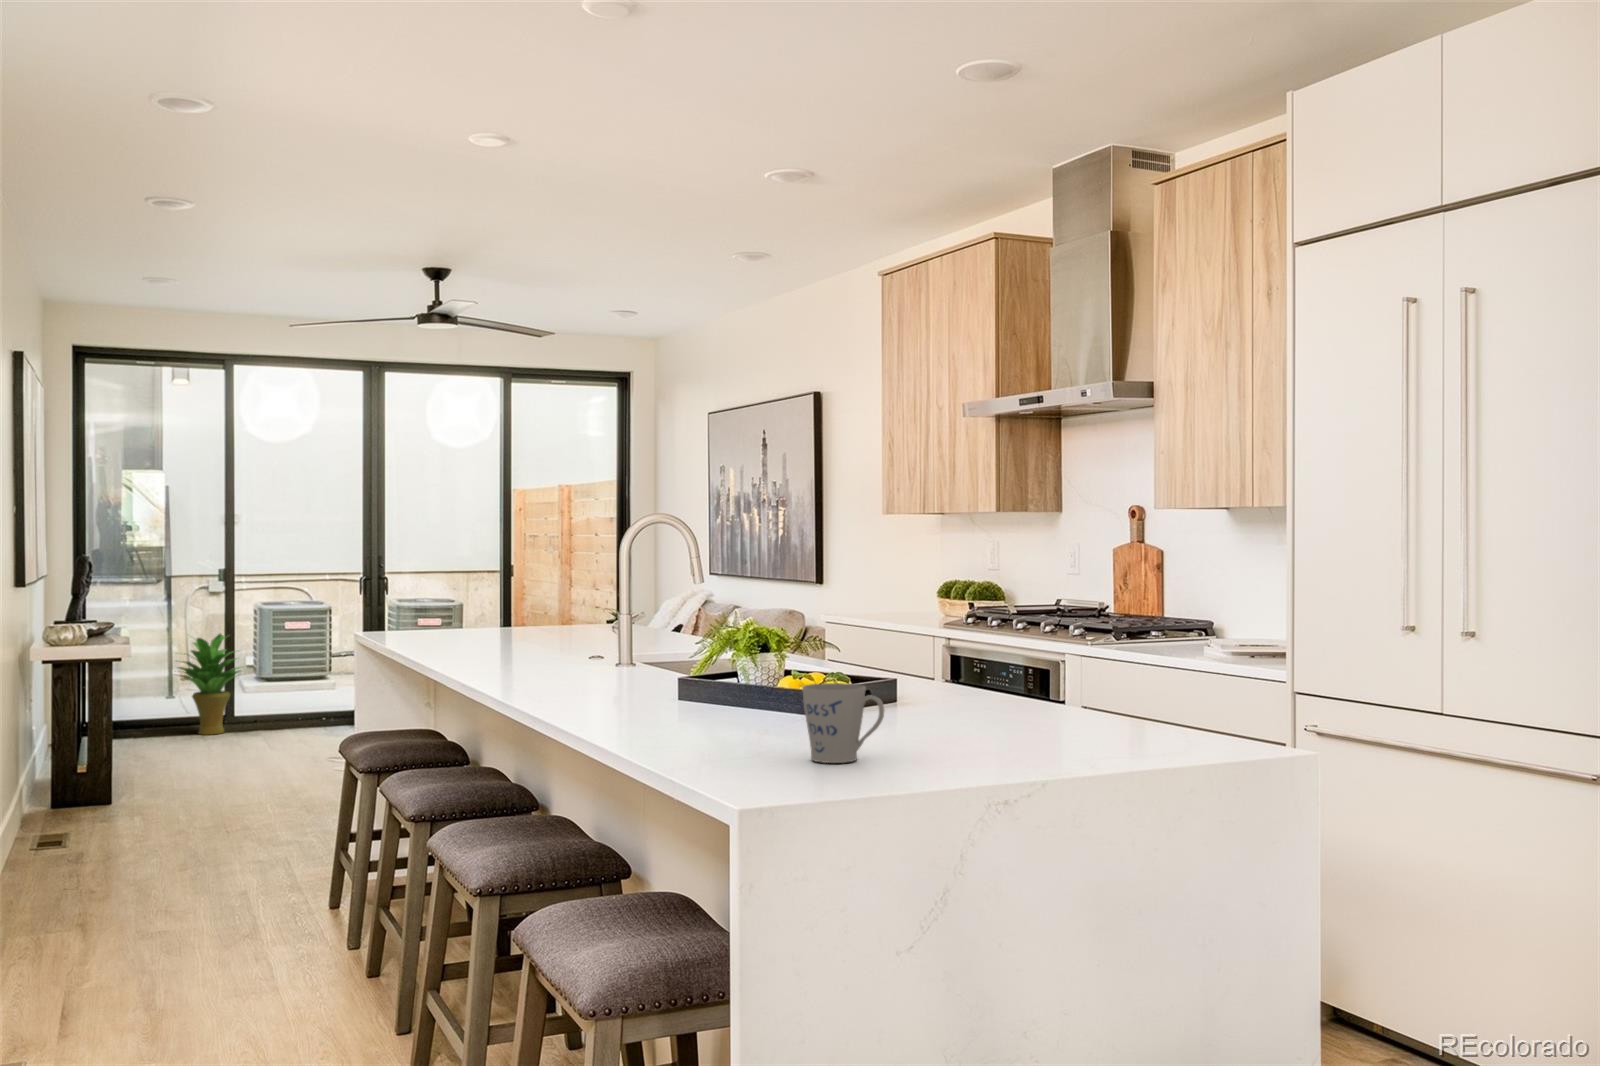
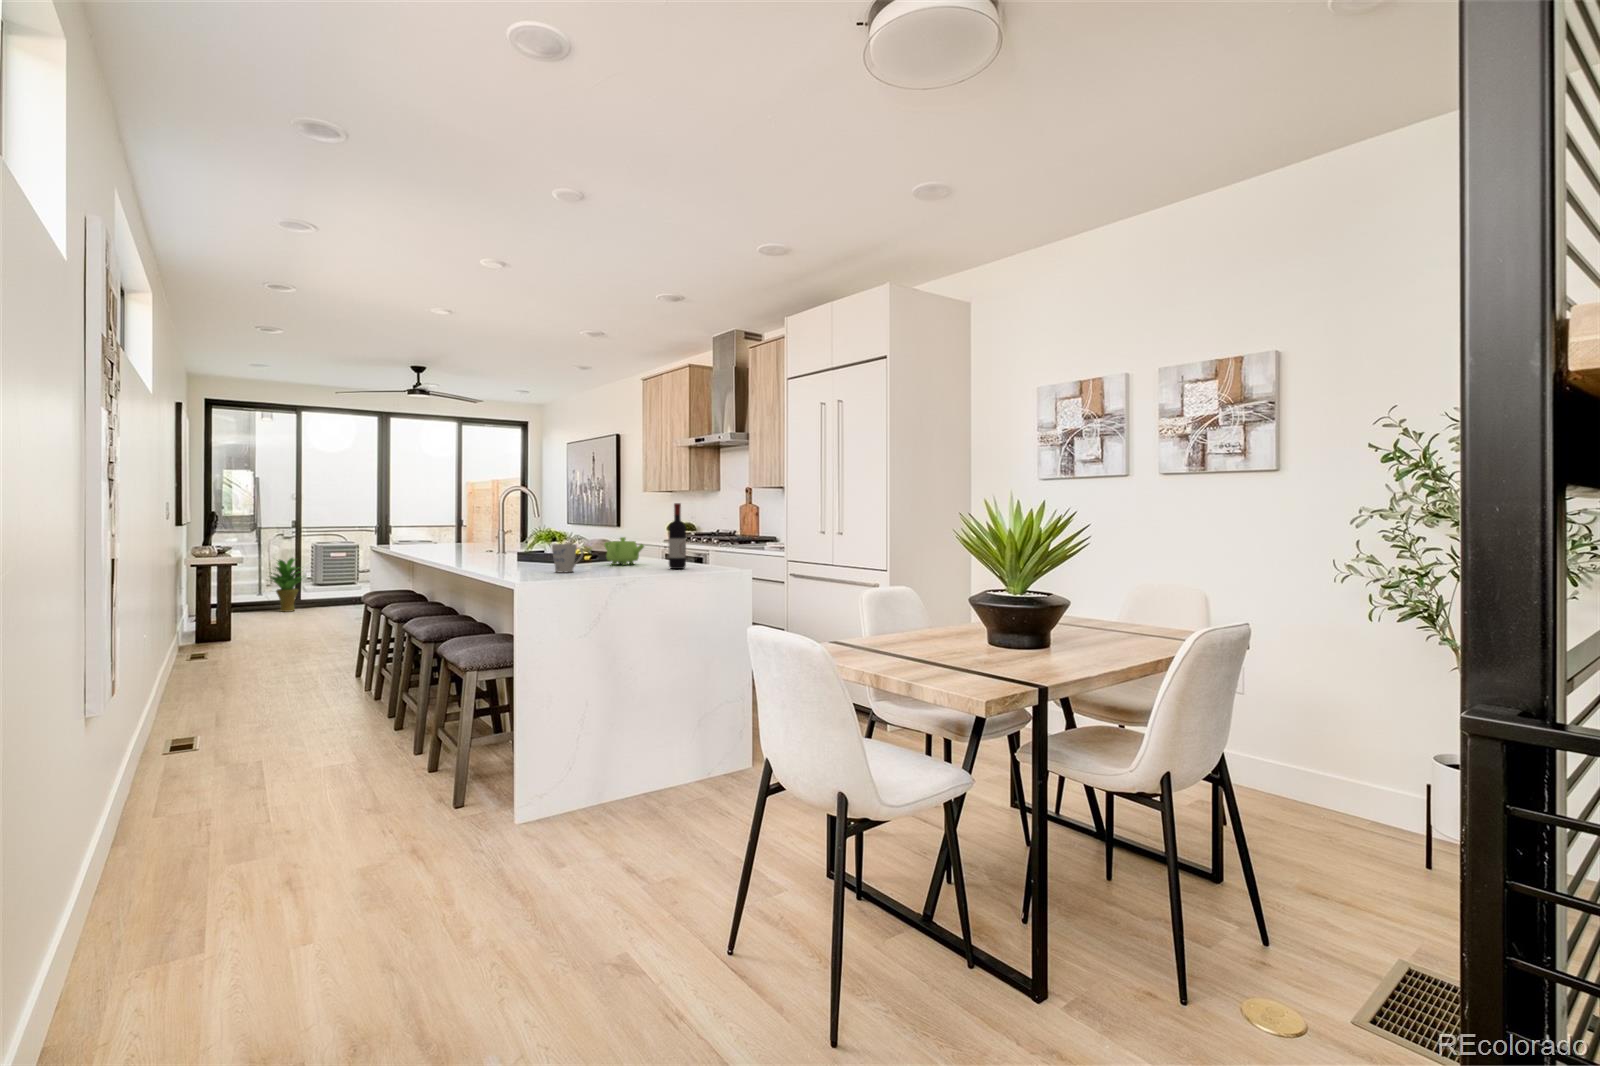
wine bottle: none [1097,573,1145,752] -> present [669,503,686,569]
teapot: none [904,654,1011,727] -> present [604,537,644,565]

